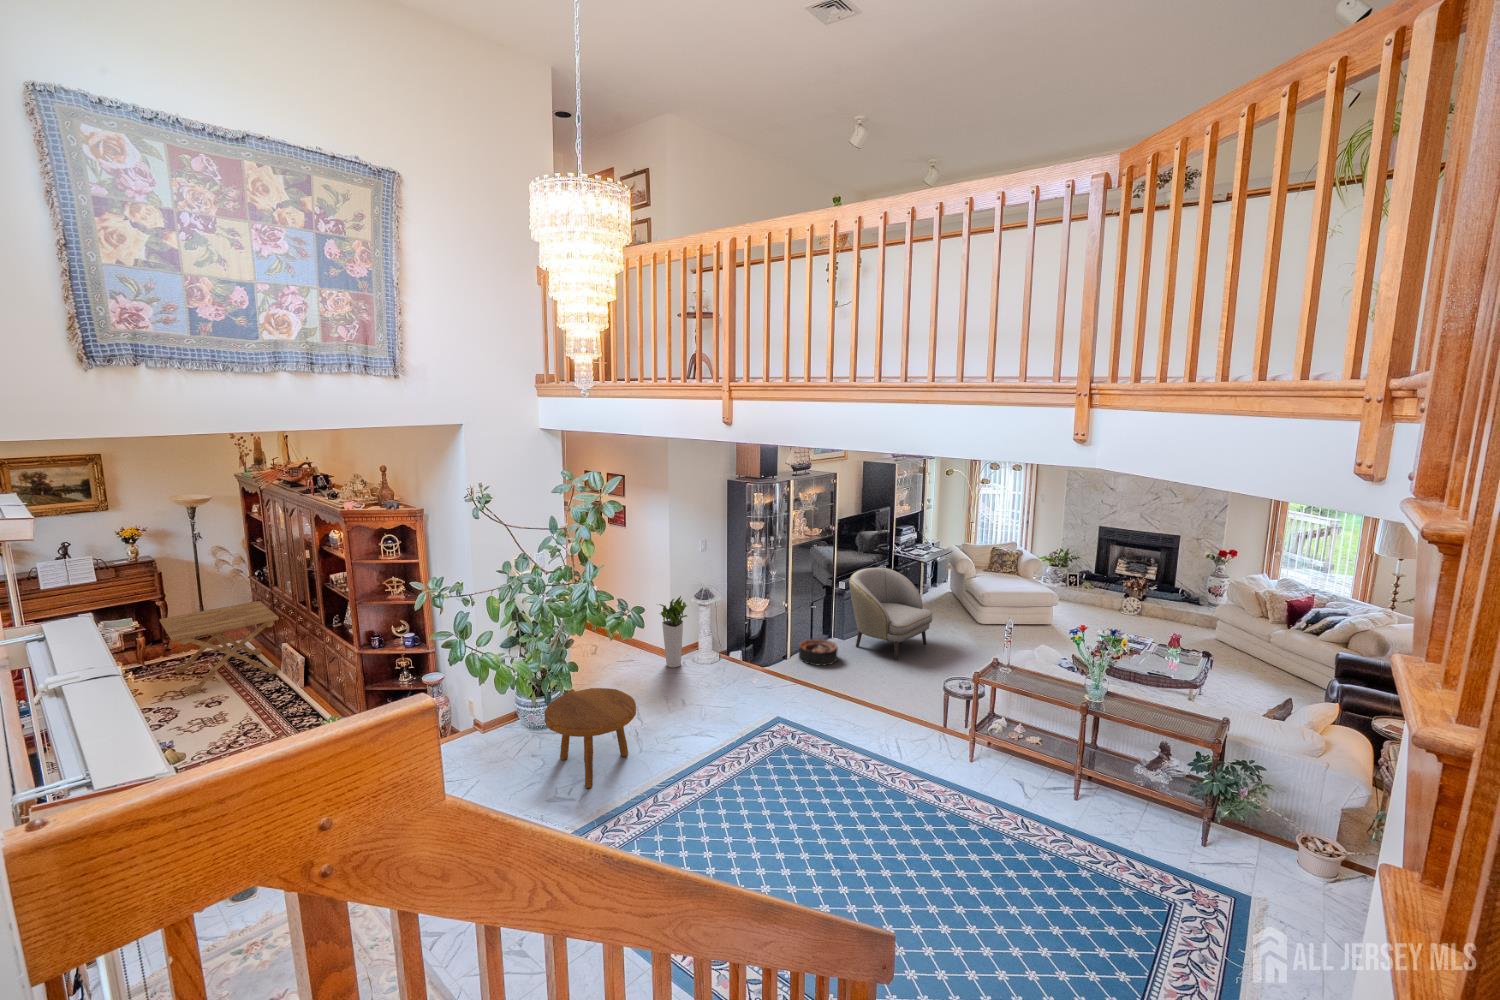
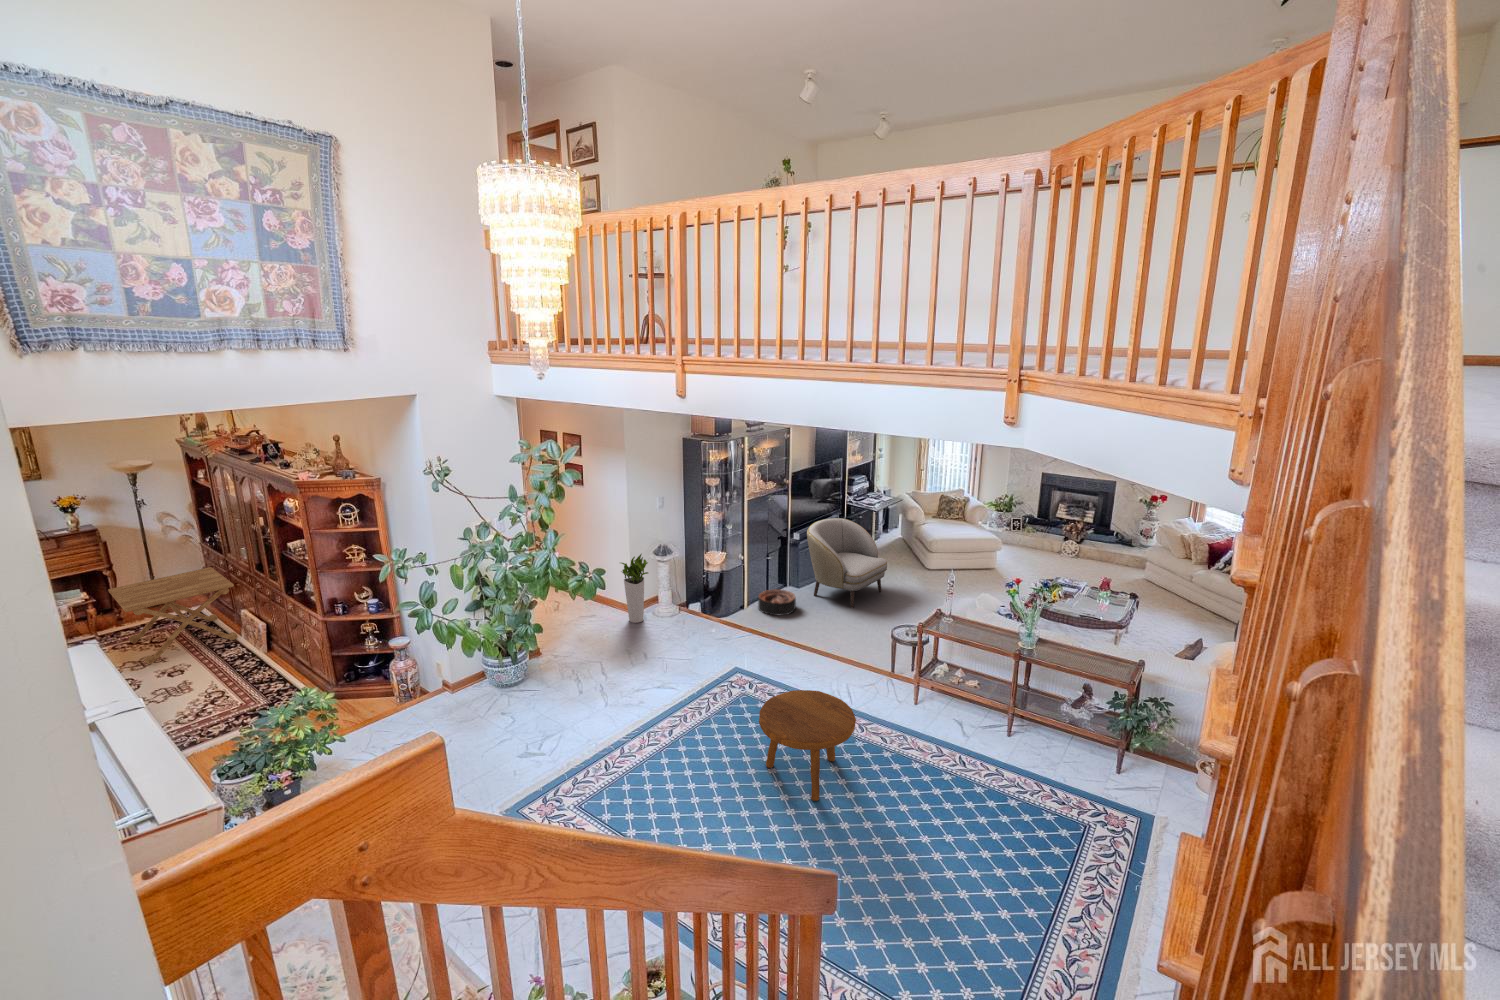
footstool: present [544,688,636,788] -> present [759,690,856,801]

